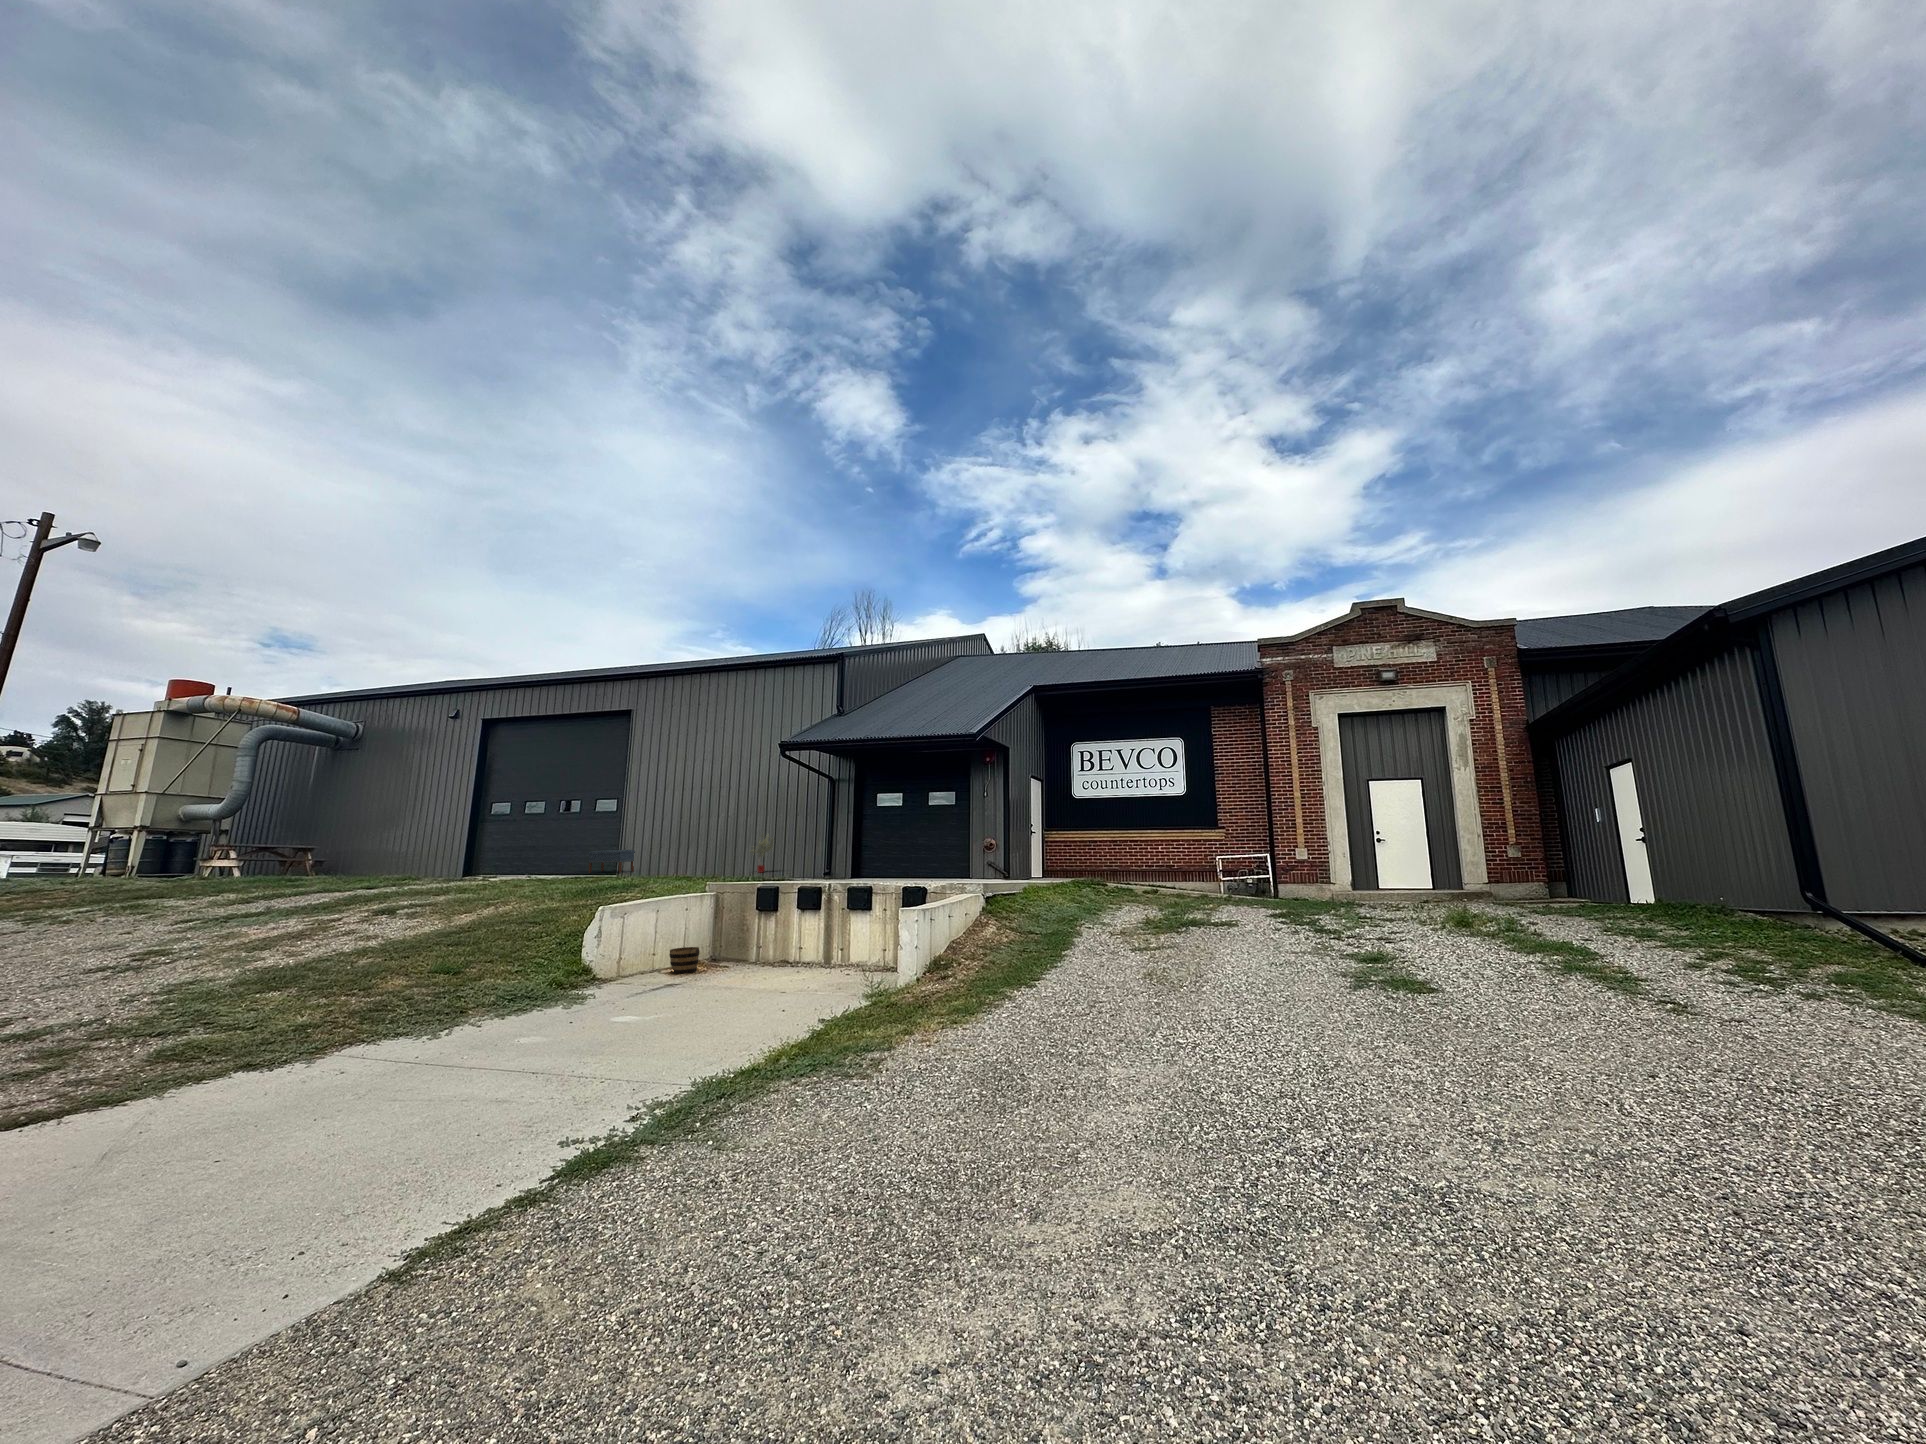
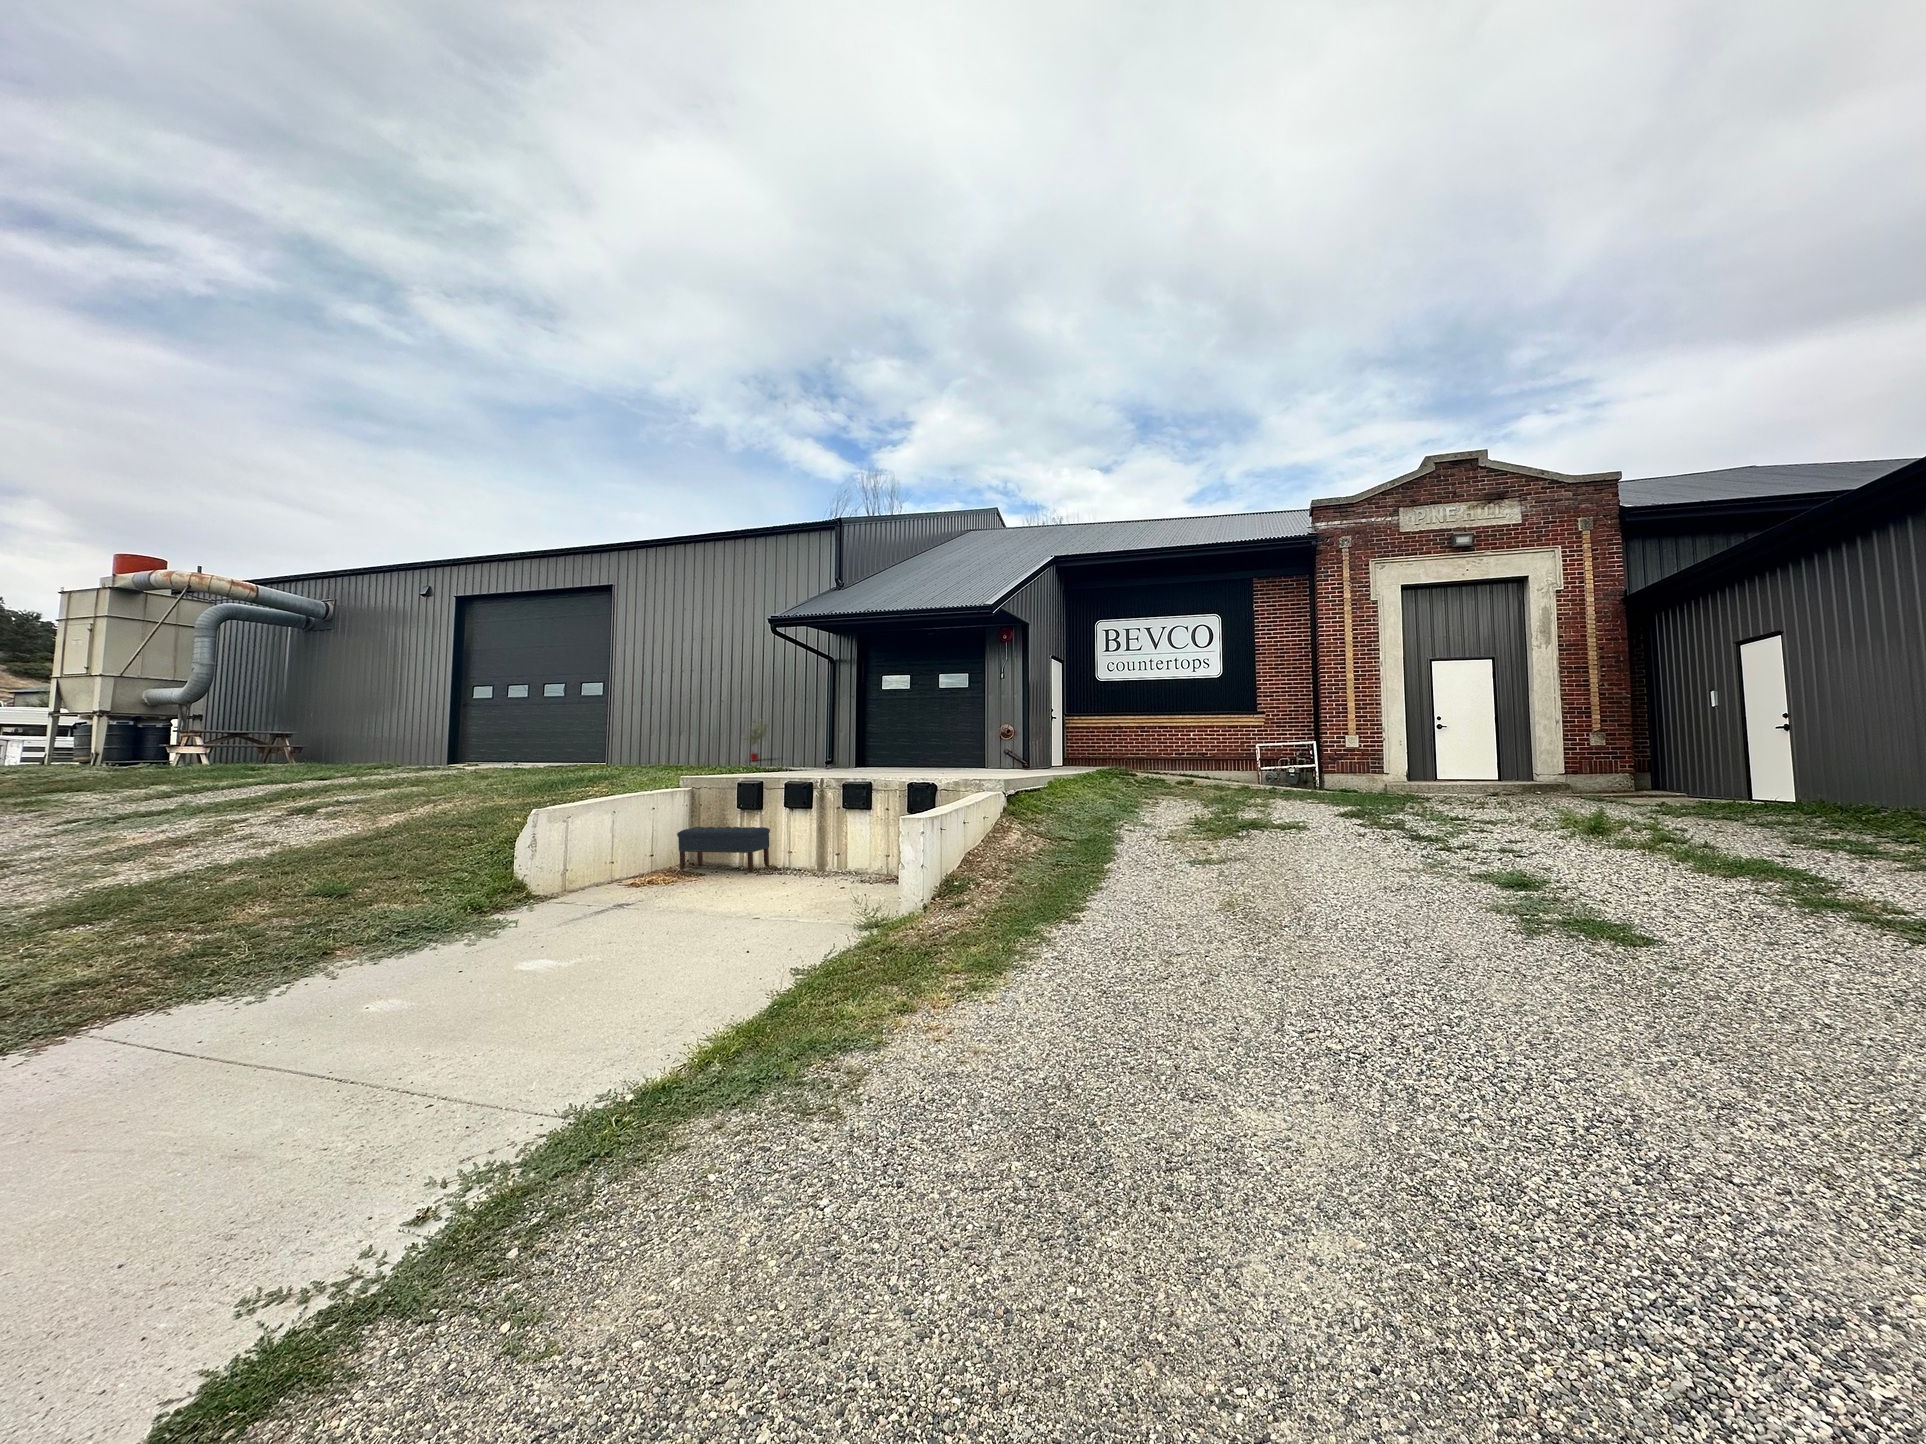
bench: present [588,850,635,873] -> present [677,827,770,872]
bucket: present [669,947,699,974] -> none [629,853,666,885]

